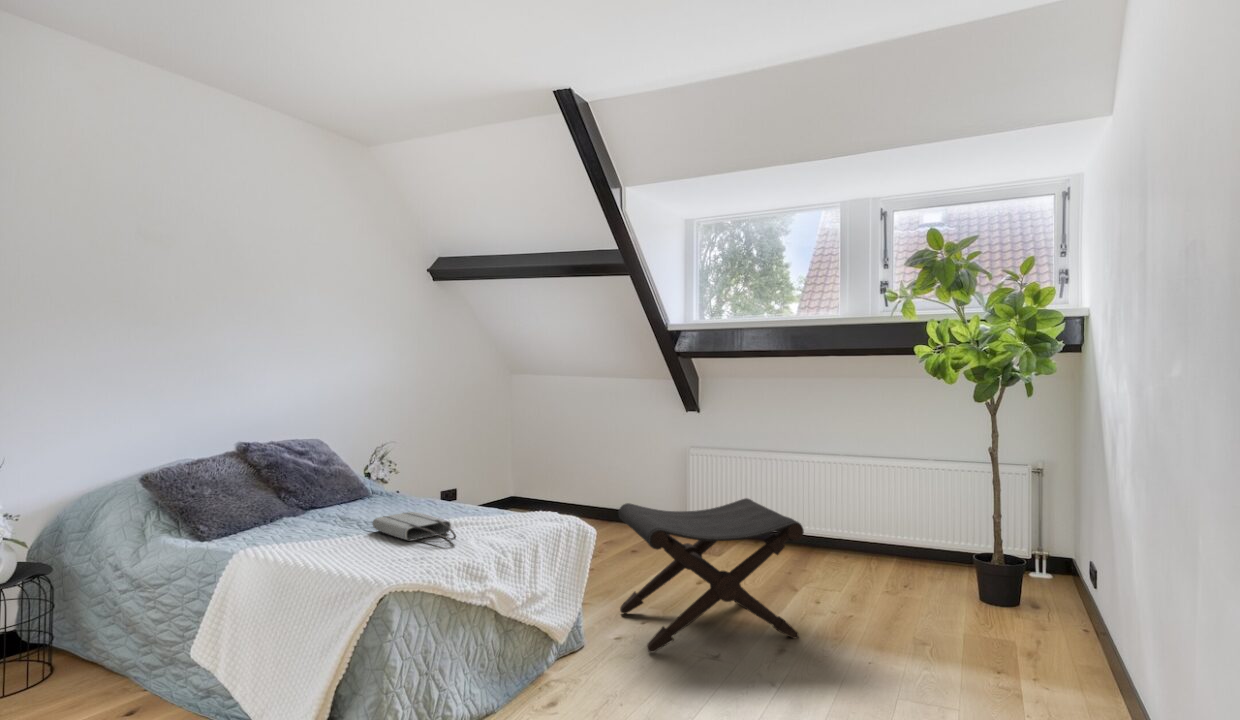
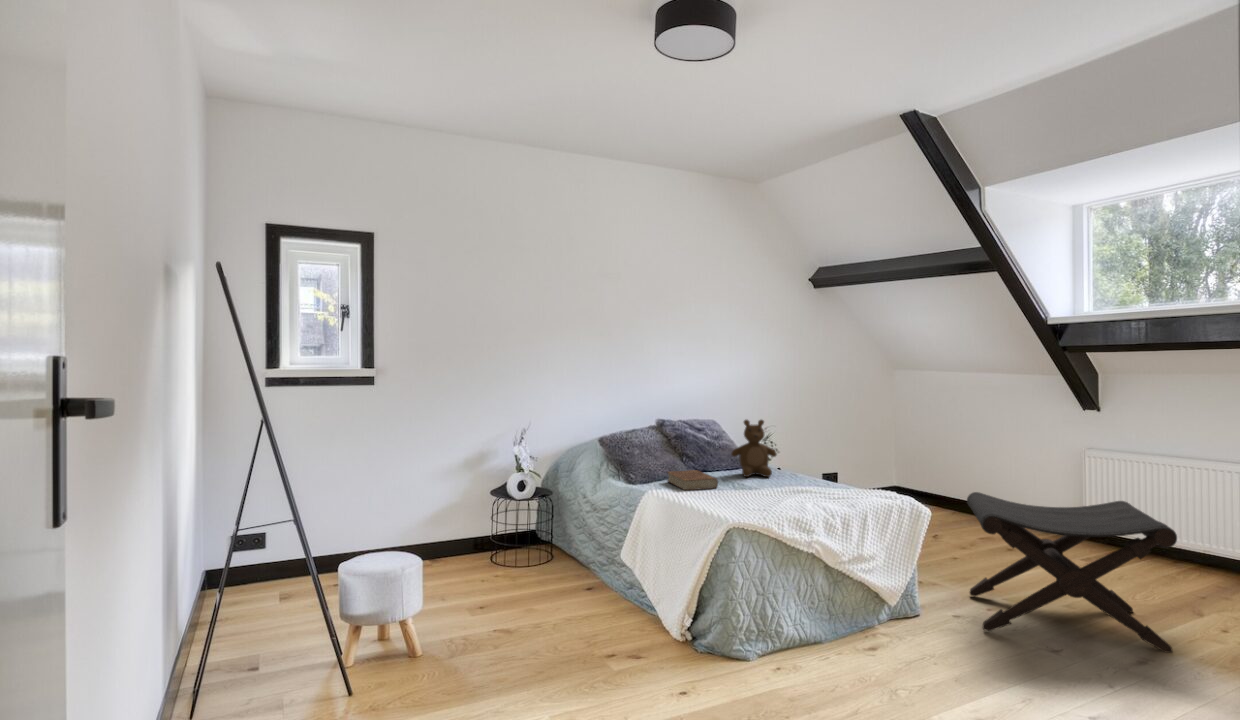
teddy bear: none [347,437,406,512] -> present [731,420,777,477]
book: none [260,510,340,542] -> present [668,470,718,490]
tote bag: present [373,512,456,542] -> none [741,478,798,501]

